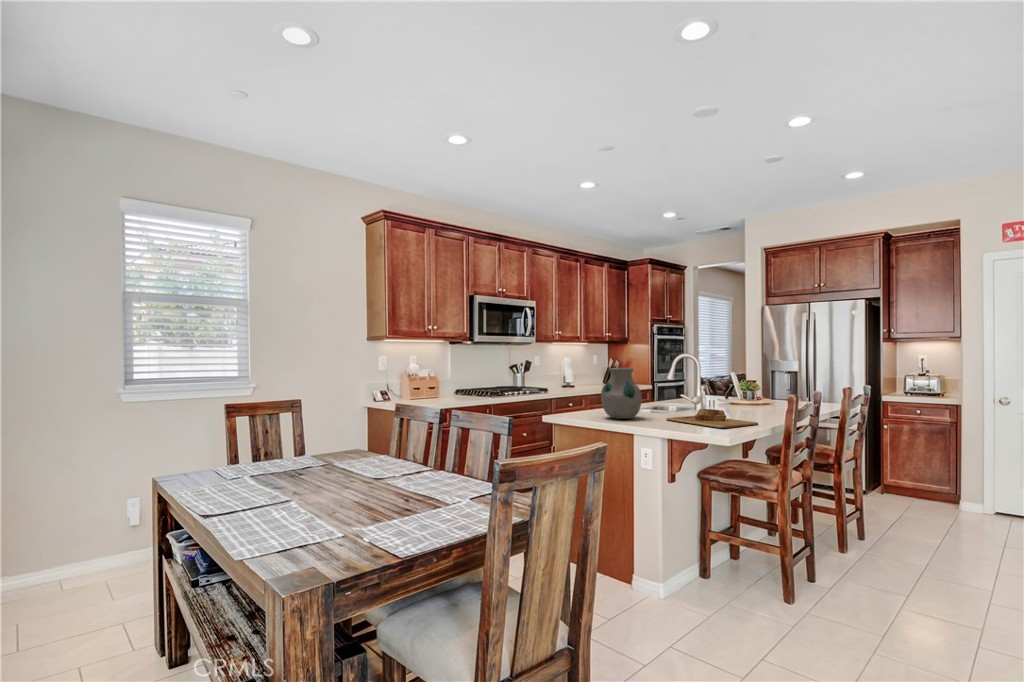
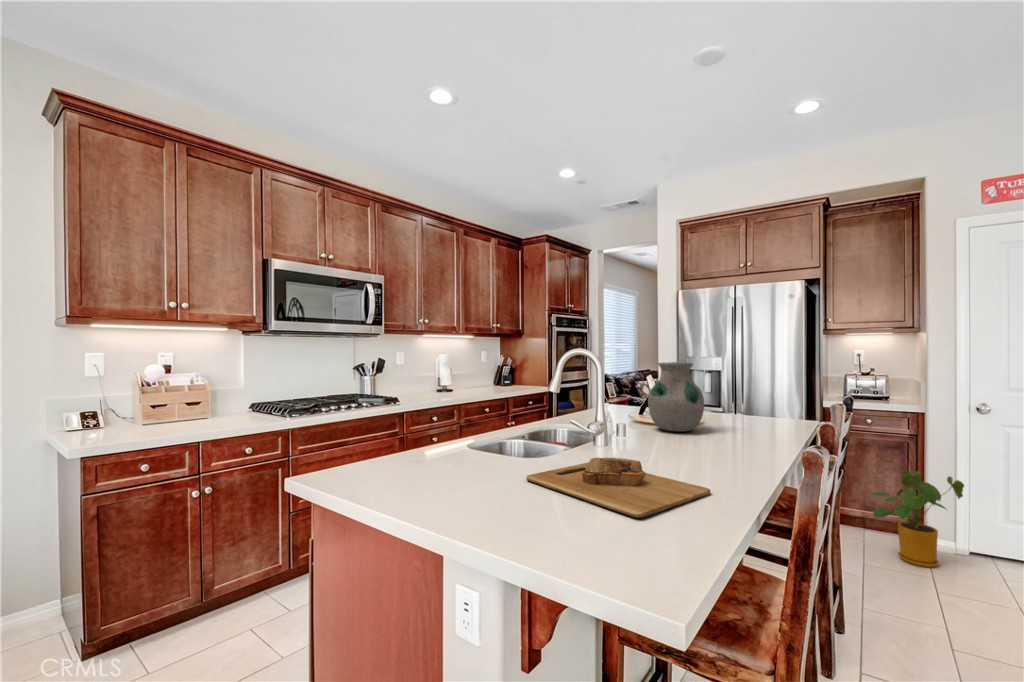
vase: present [601,368,642,419] -> present [648,362,704,432]
house plant: none [909,448,987,518] -> present [870,471,964,567]

